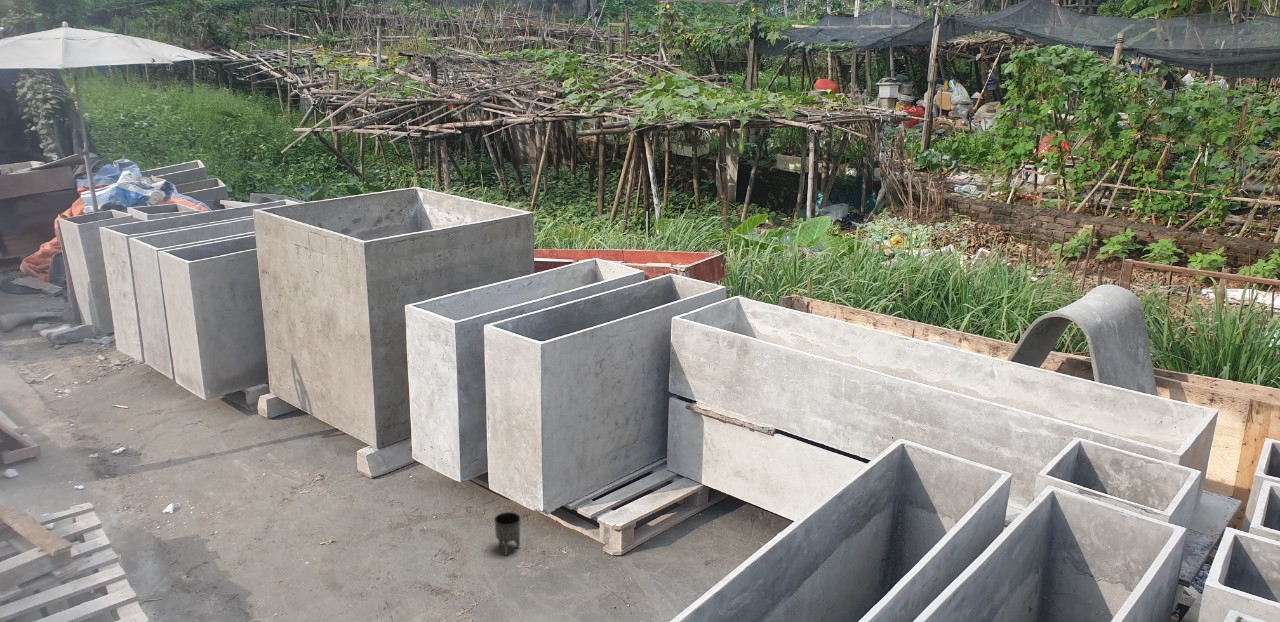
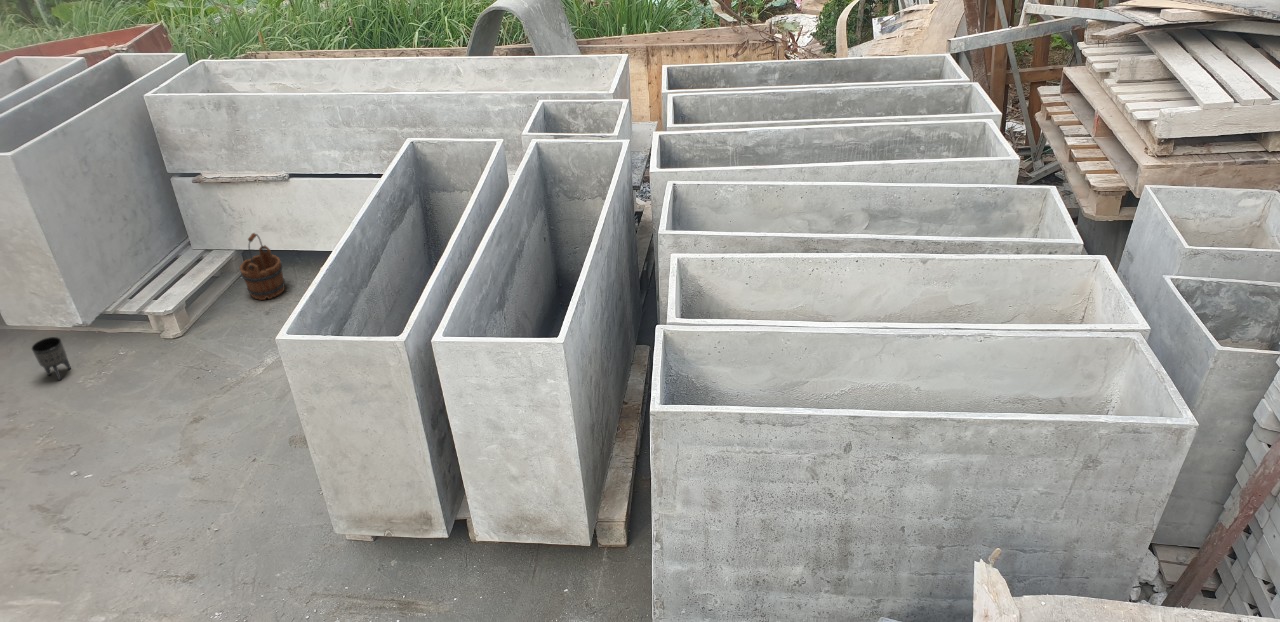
wooden bucket: none [697,476,739,548] -> present [240,233,285,300]

